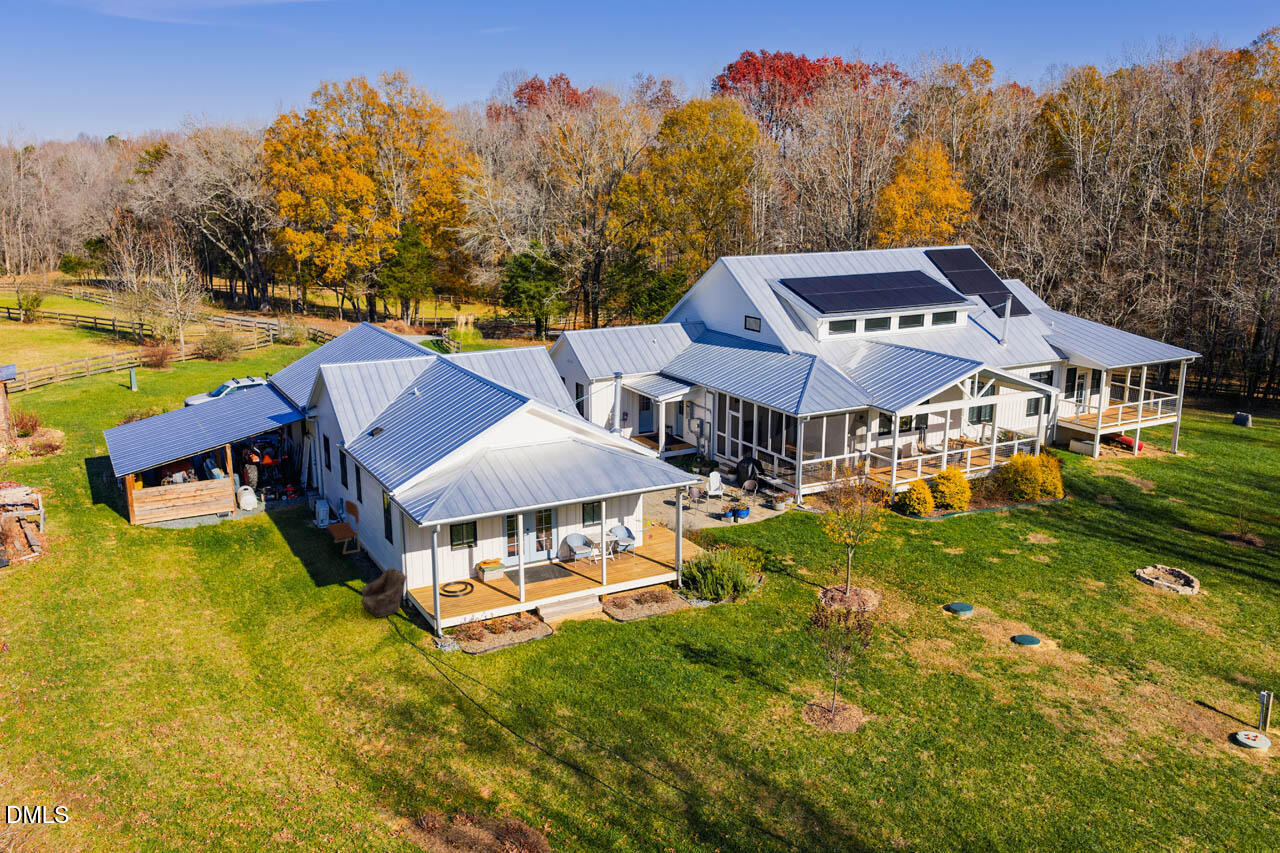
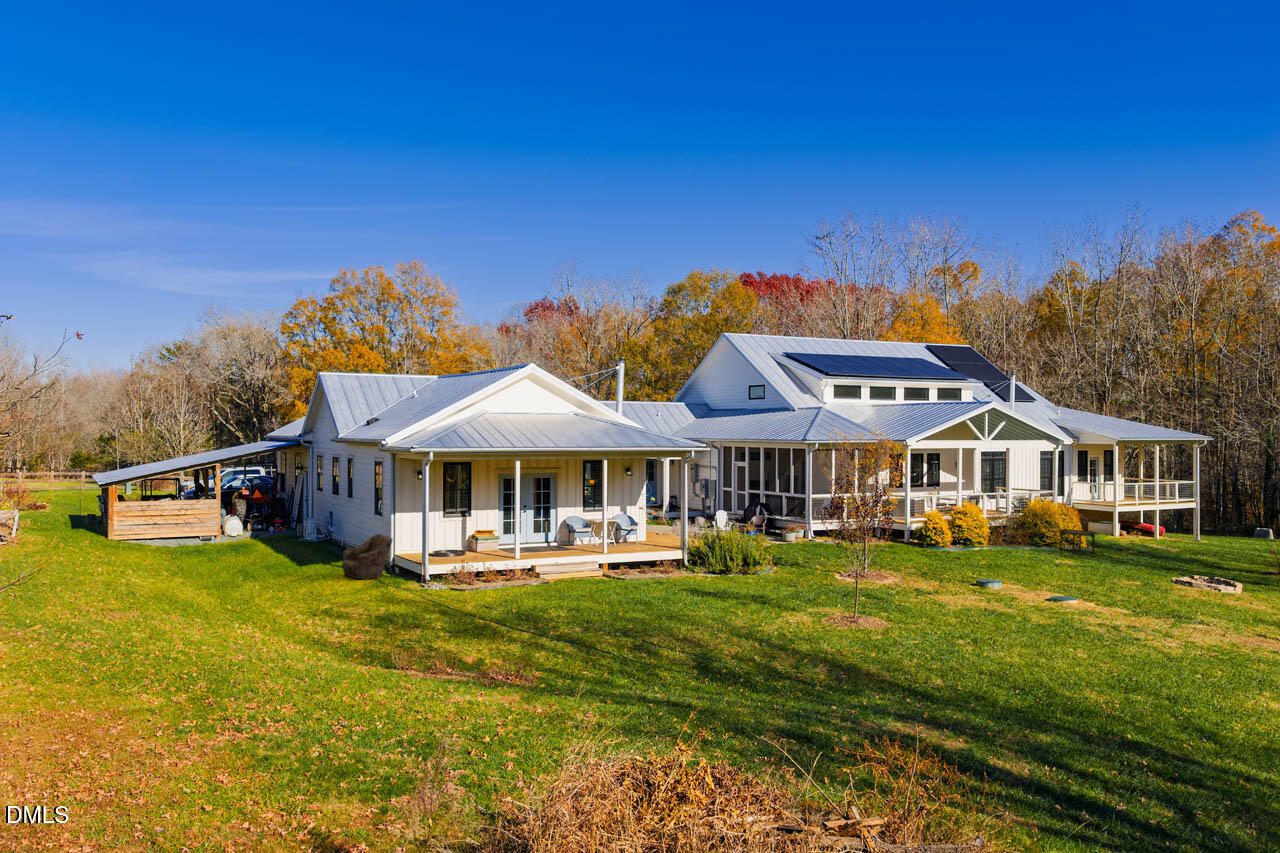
round table: none [1035,485,1072,513] -> present [1059,529,1096,553]
bench: present [327,500,360,554] -> none [313,502,348,551]

